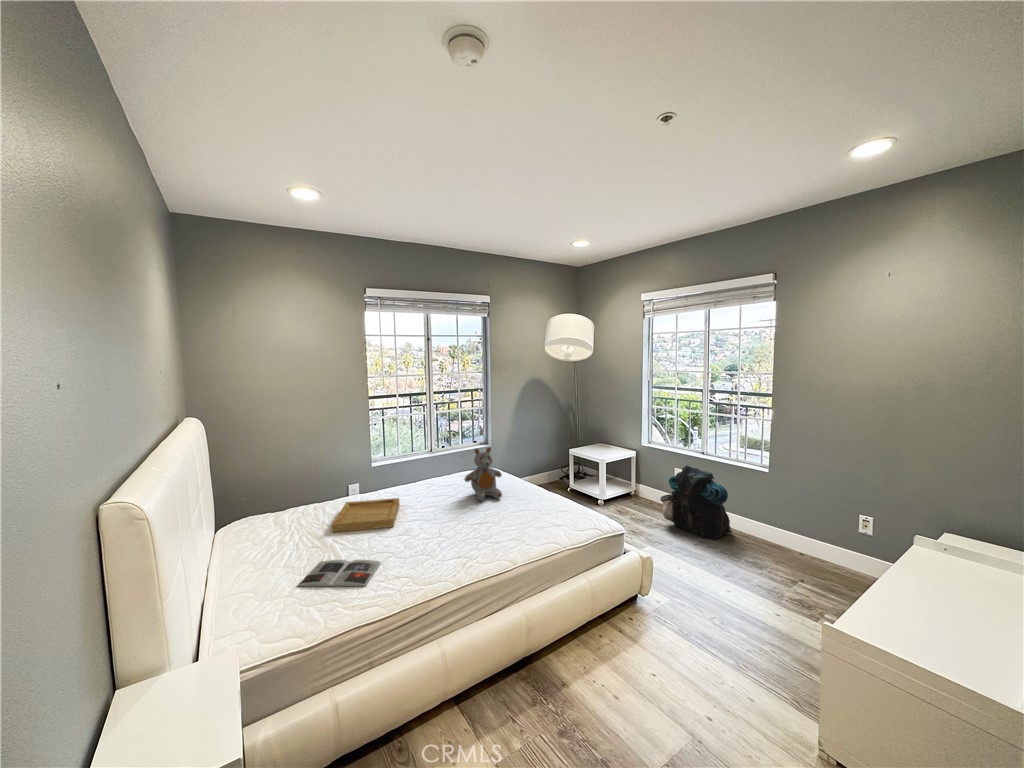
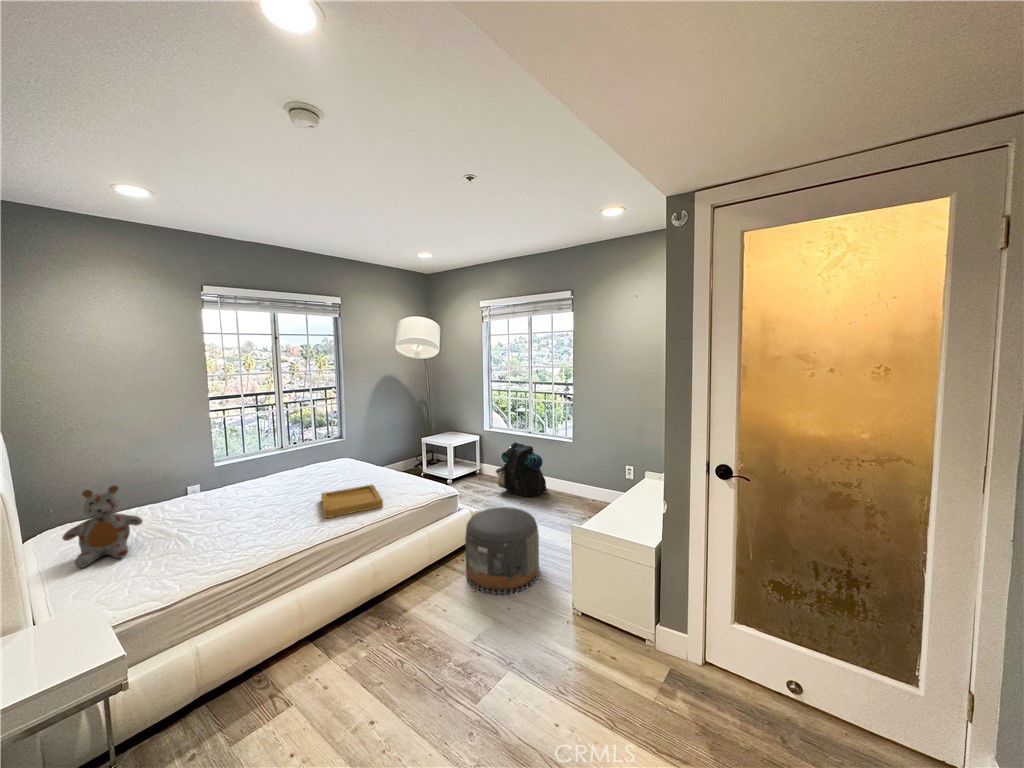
stuffed bear: present [465,447,502,501] -> present [62,485,143,568]
tray: present [332,498,400,532] -> present [321,485,383,518]
magazine: present [298,560,381,586] -> none [138,539,232,570]
pouf: none [639,561,749,698] -> present [465,507,539,595]

